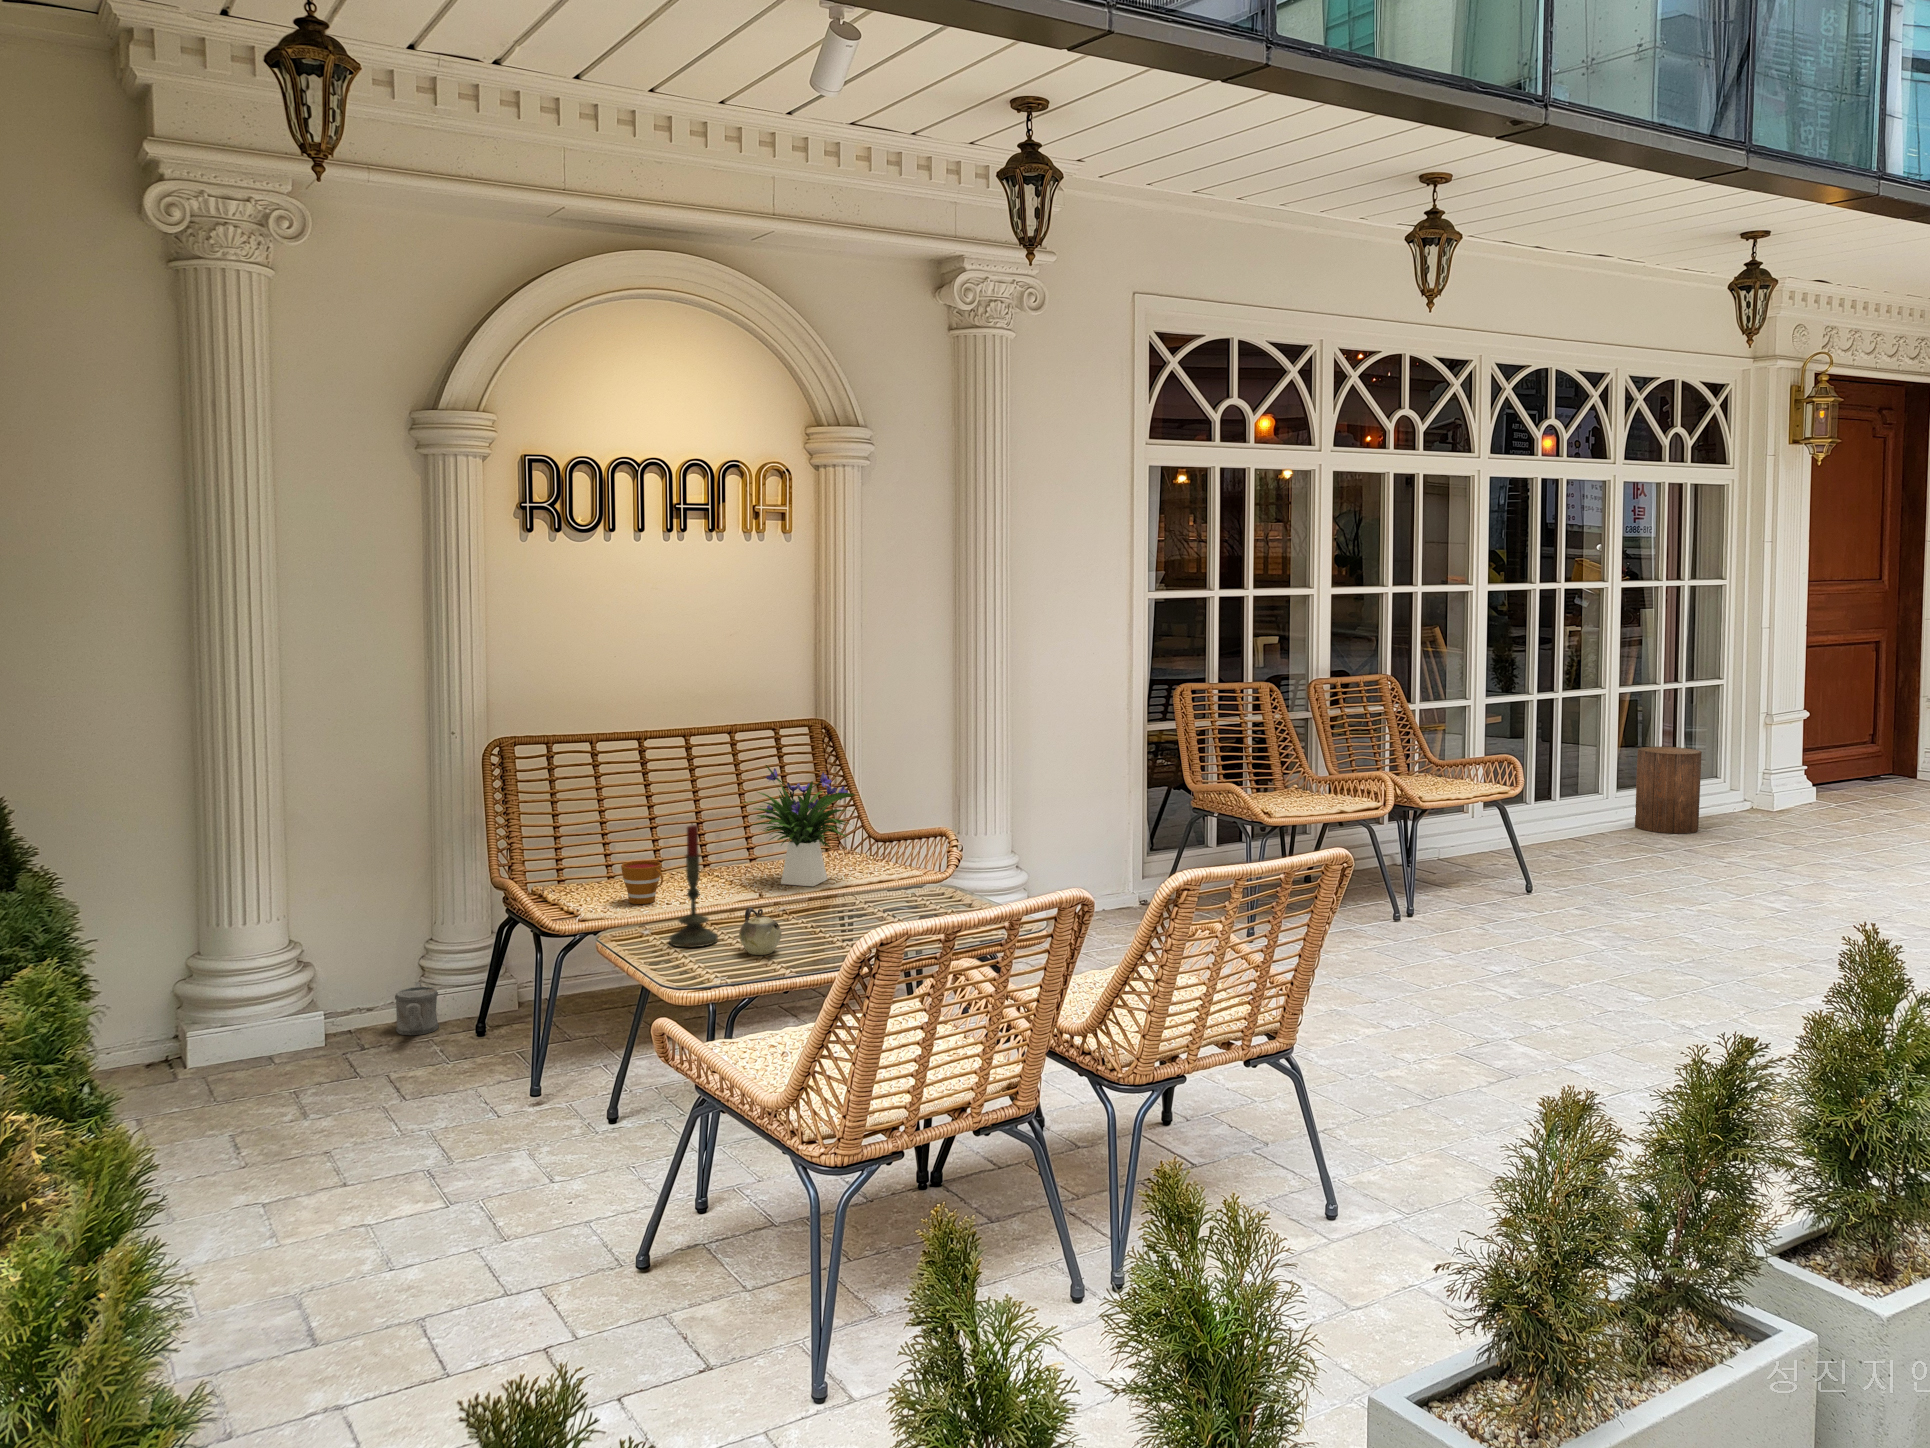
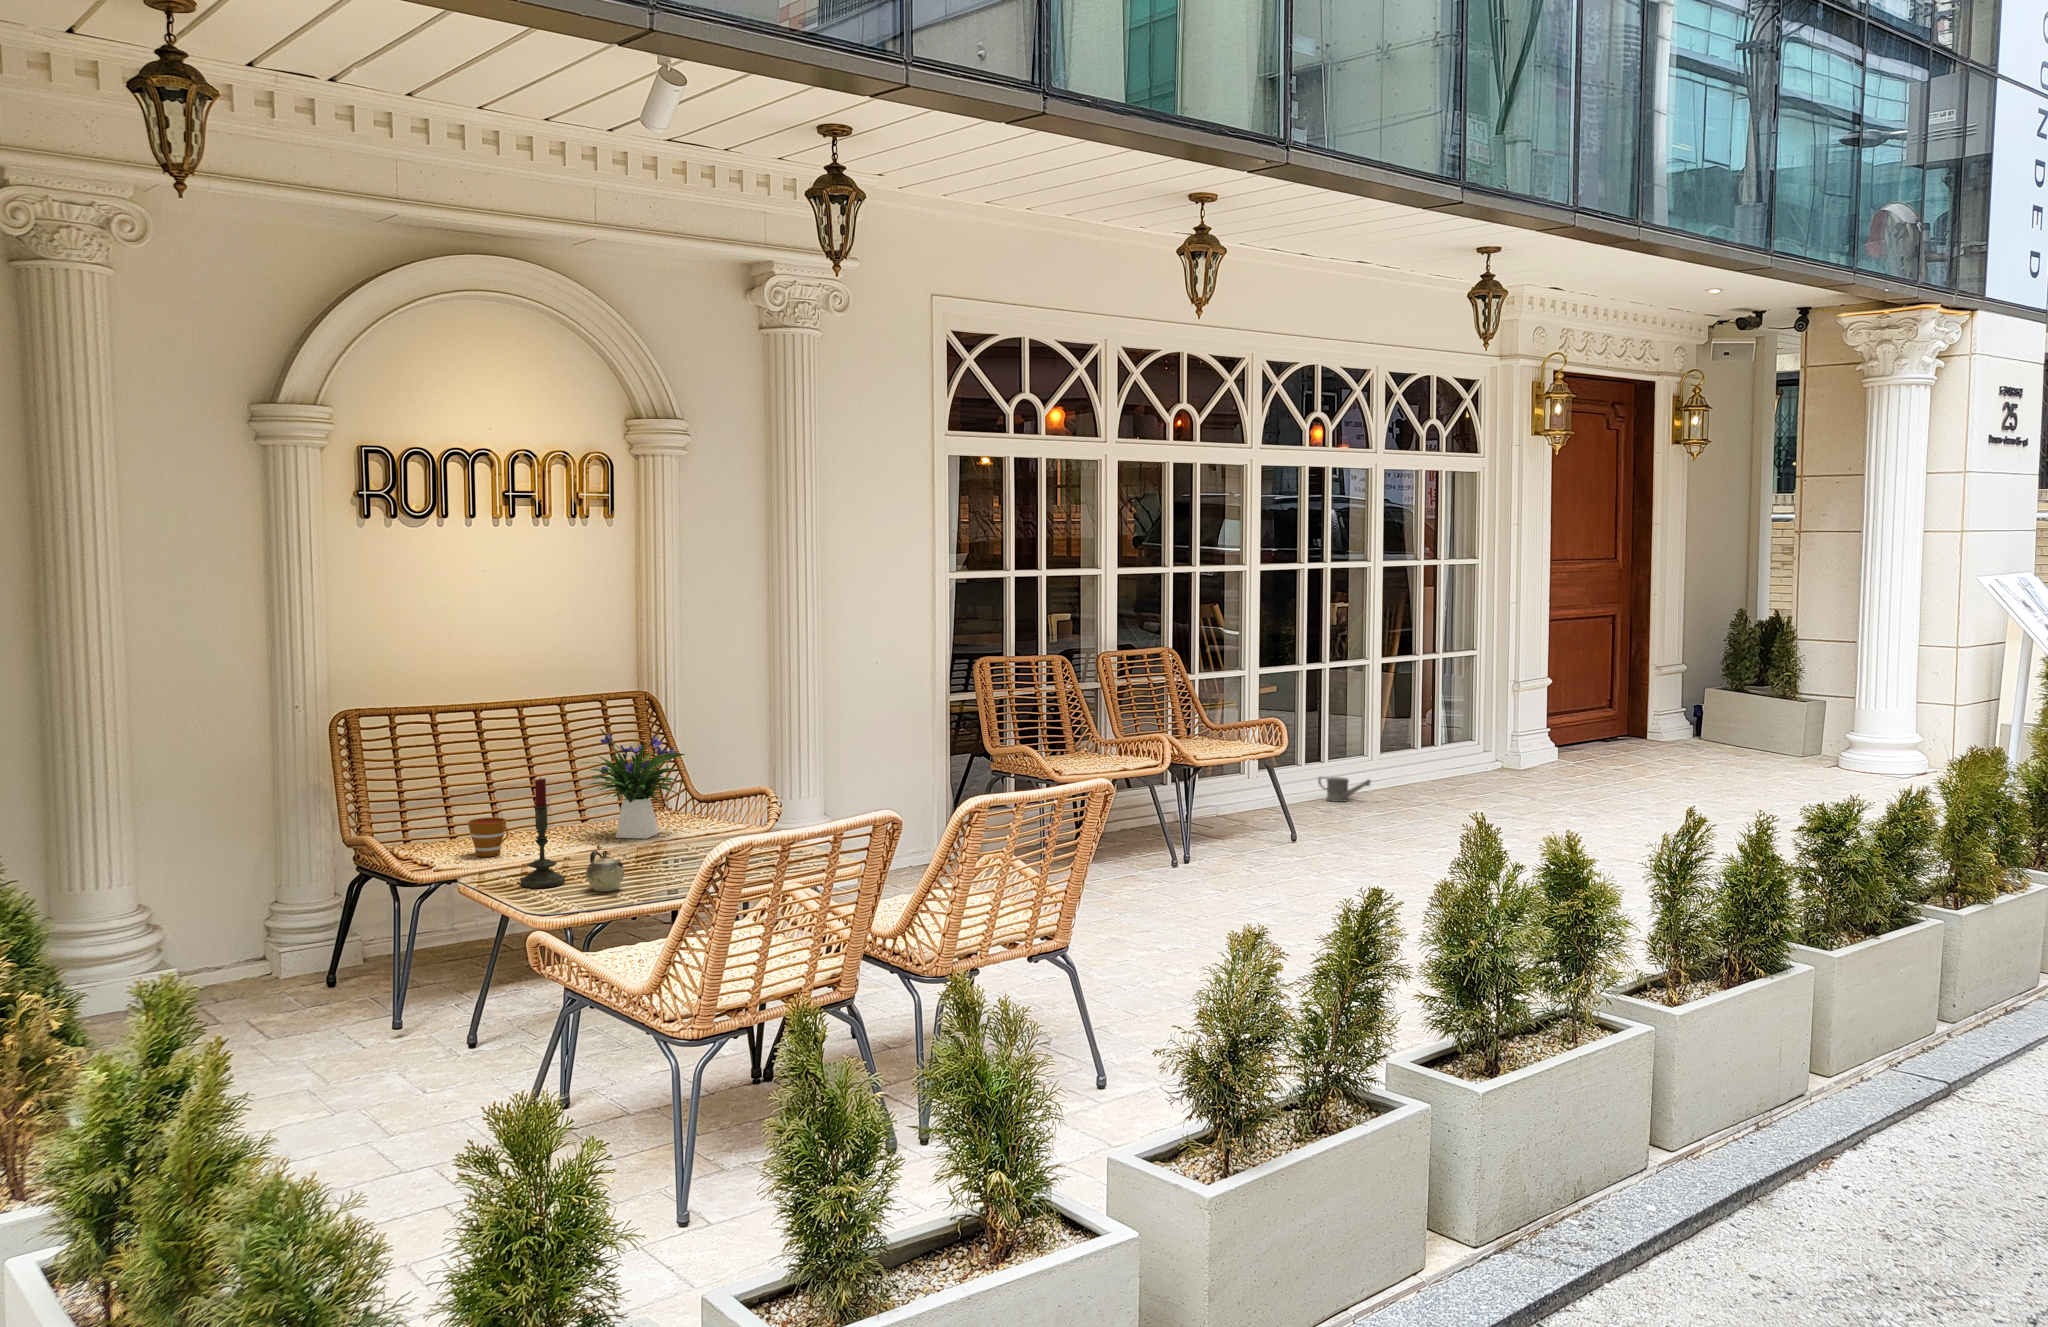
stool: present [1635,746,1702,833] -> none [1397,712,1454,790]
watering can: present [395,982,439,1035] -> present [1318,777,1371,802]

